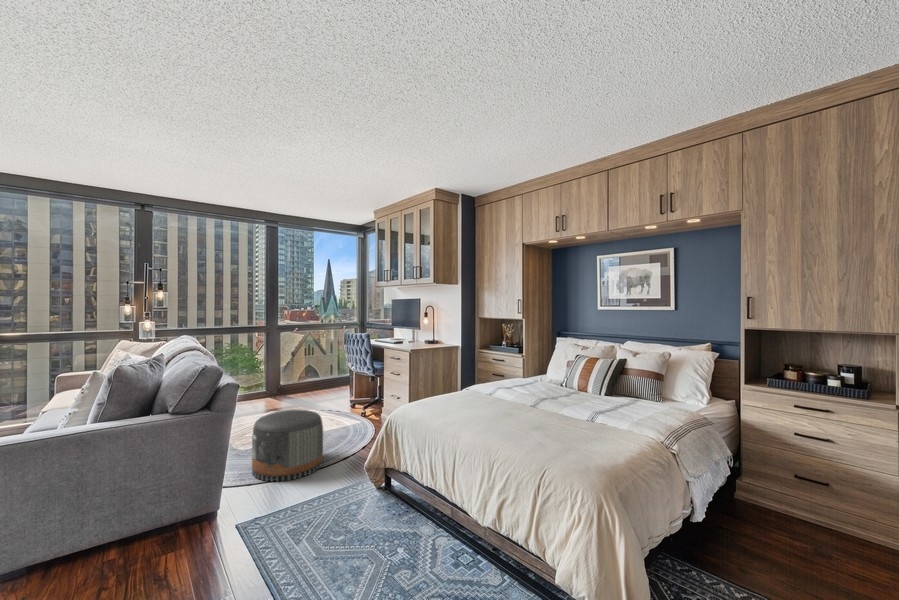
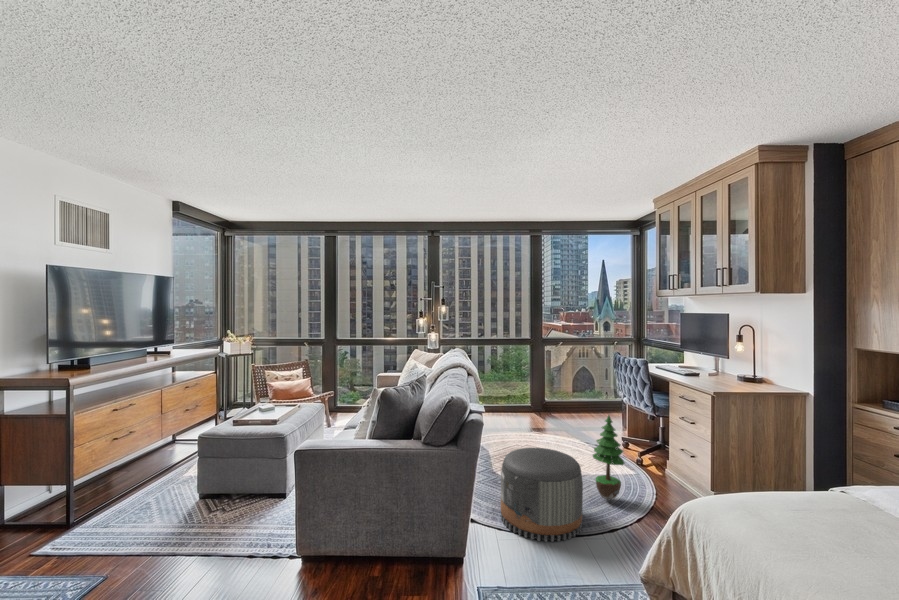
potted tree: none [329,376,354,443] -> present [593,415,624,500]

